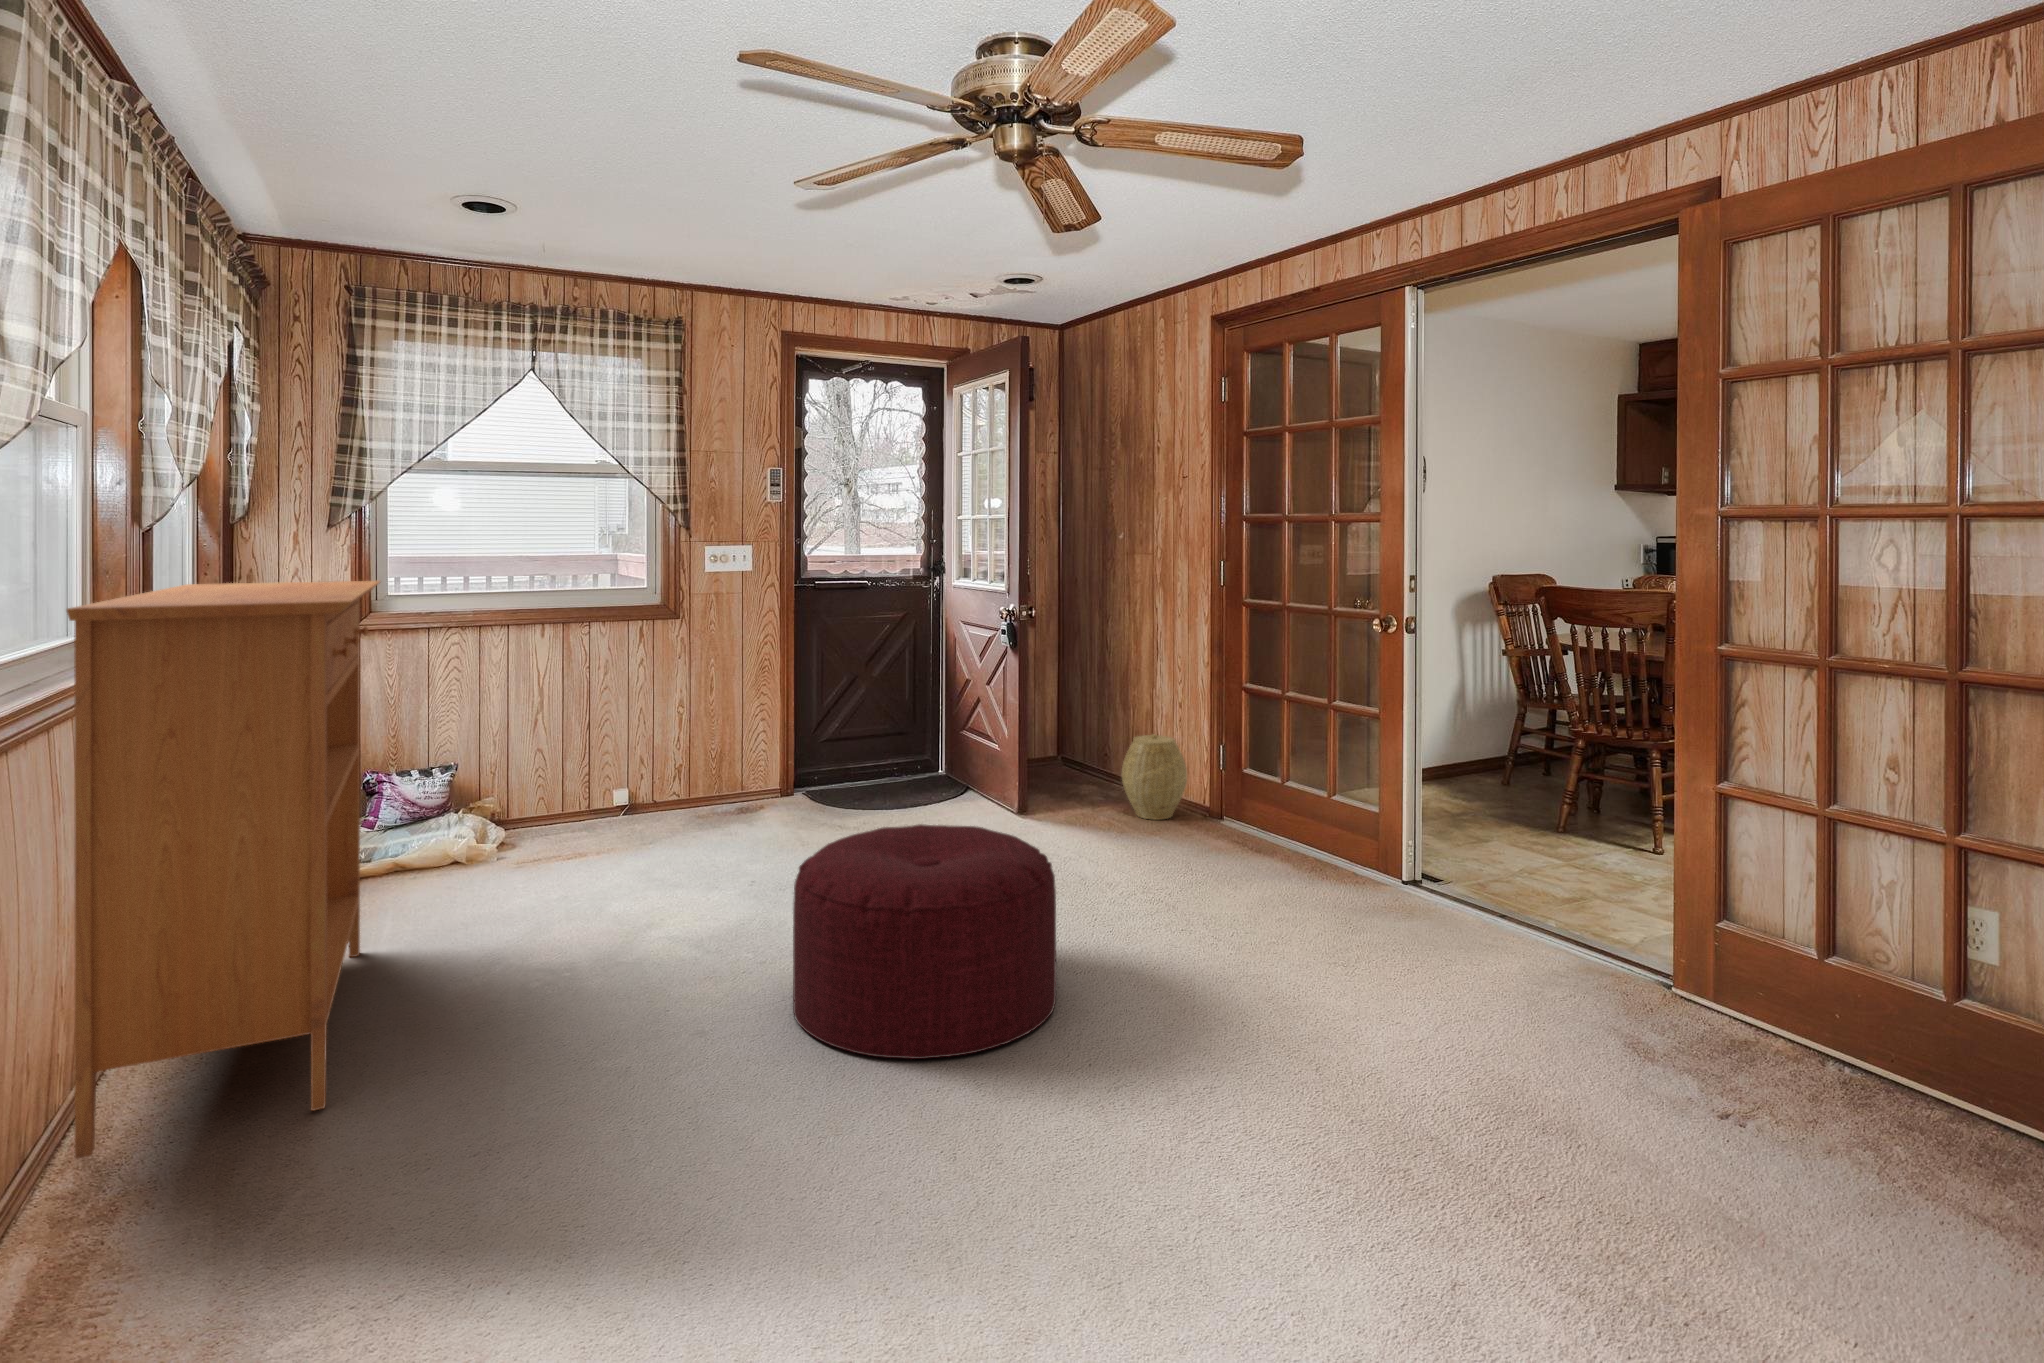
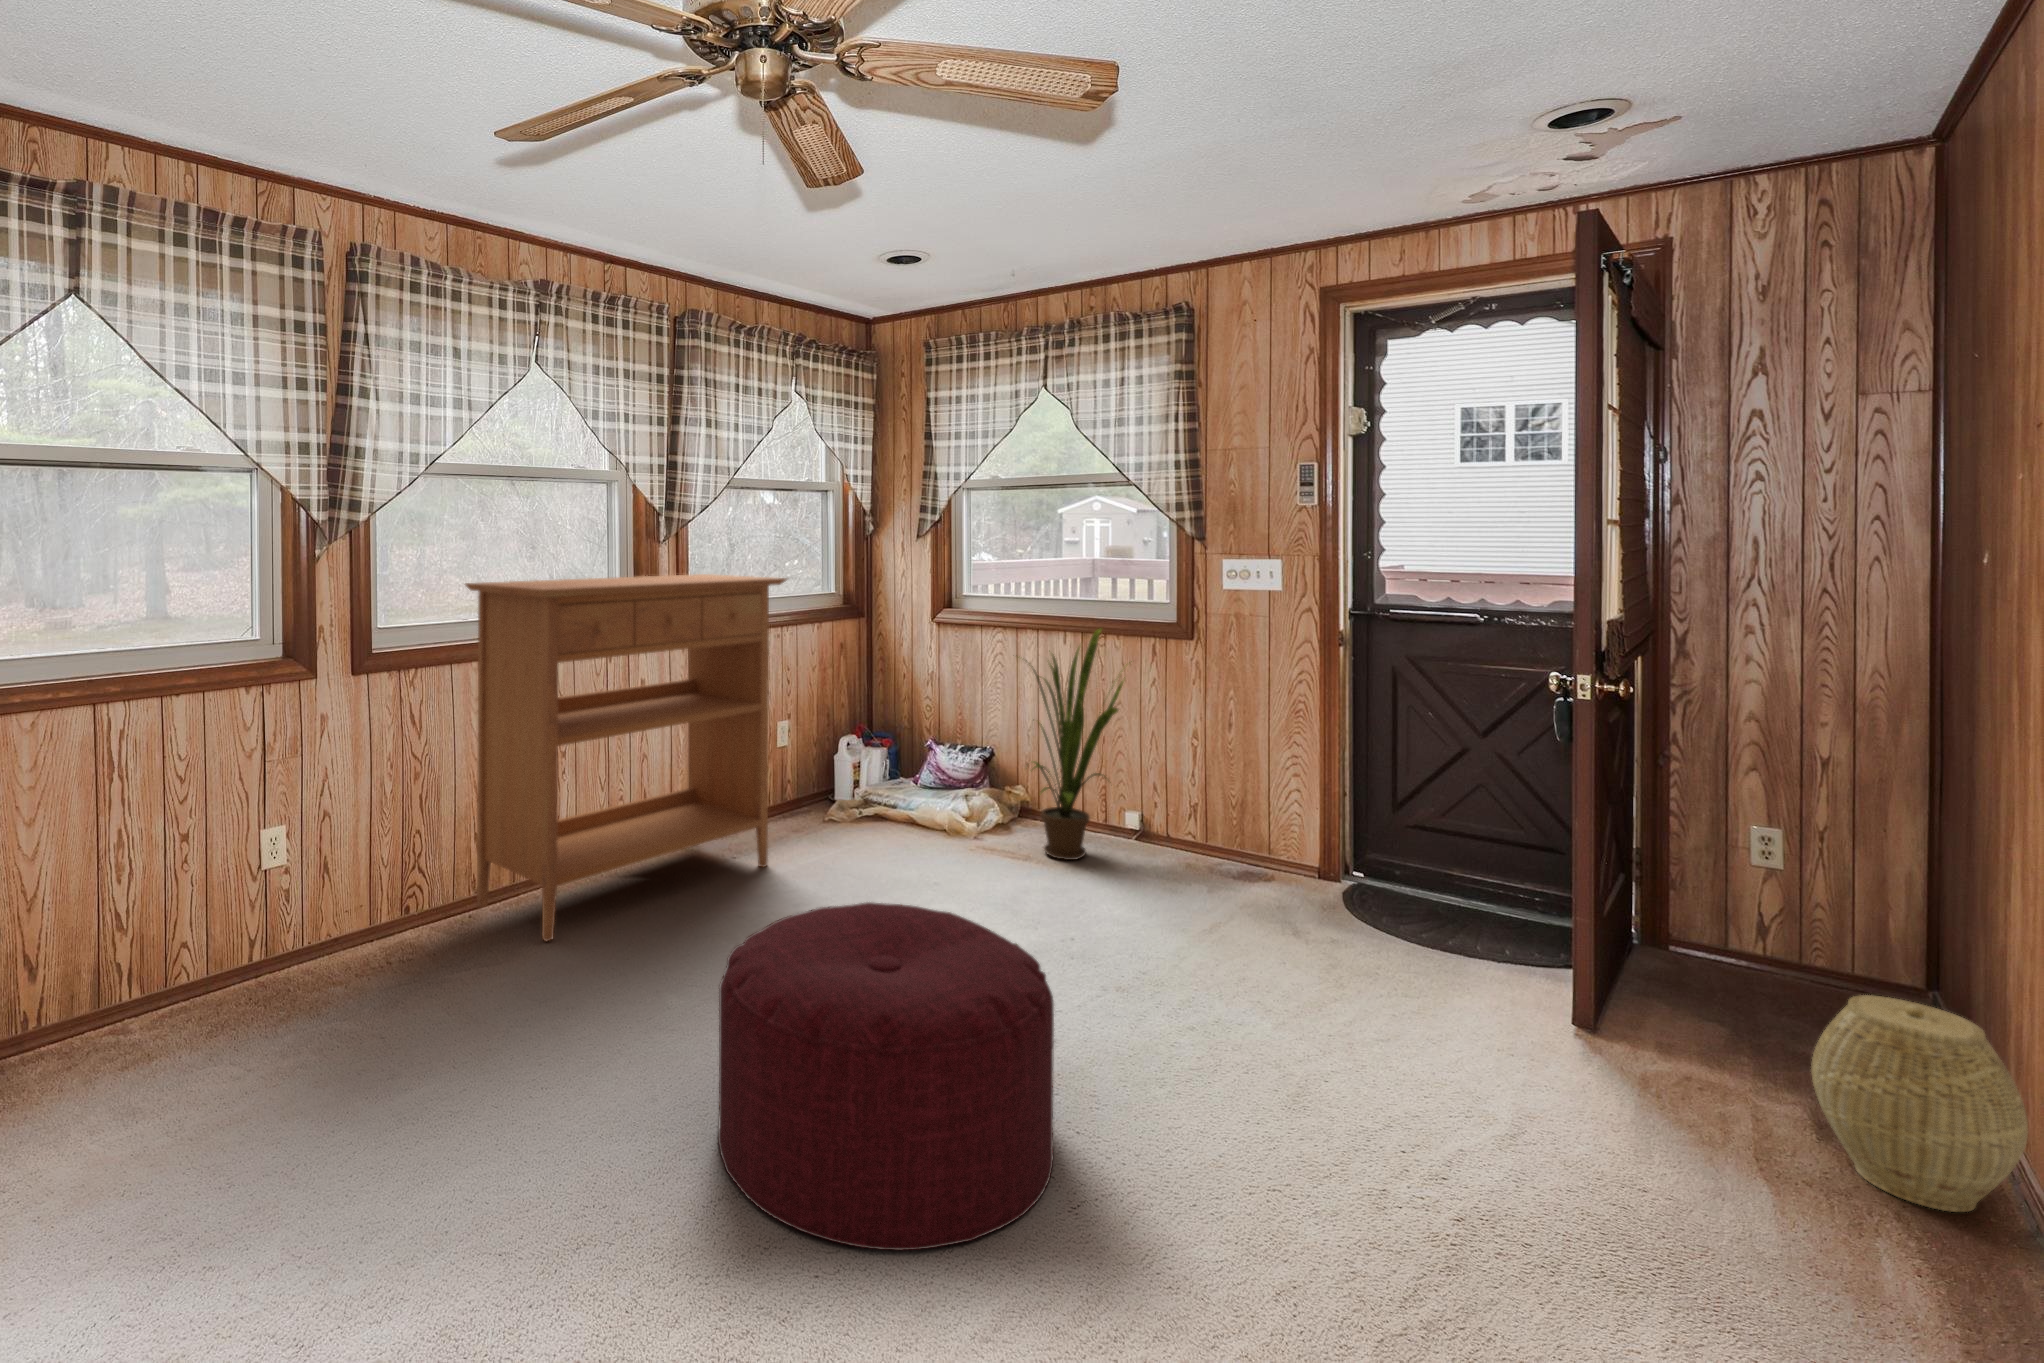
house plant: none [530,615,662,845] -> present [1032,628,1132,860]

